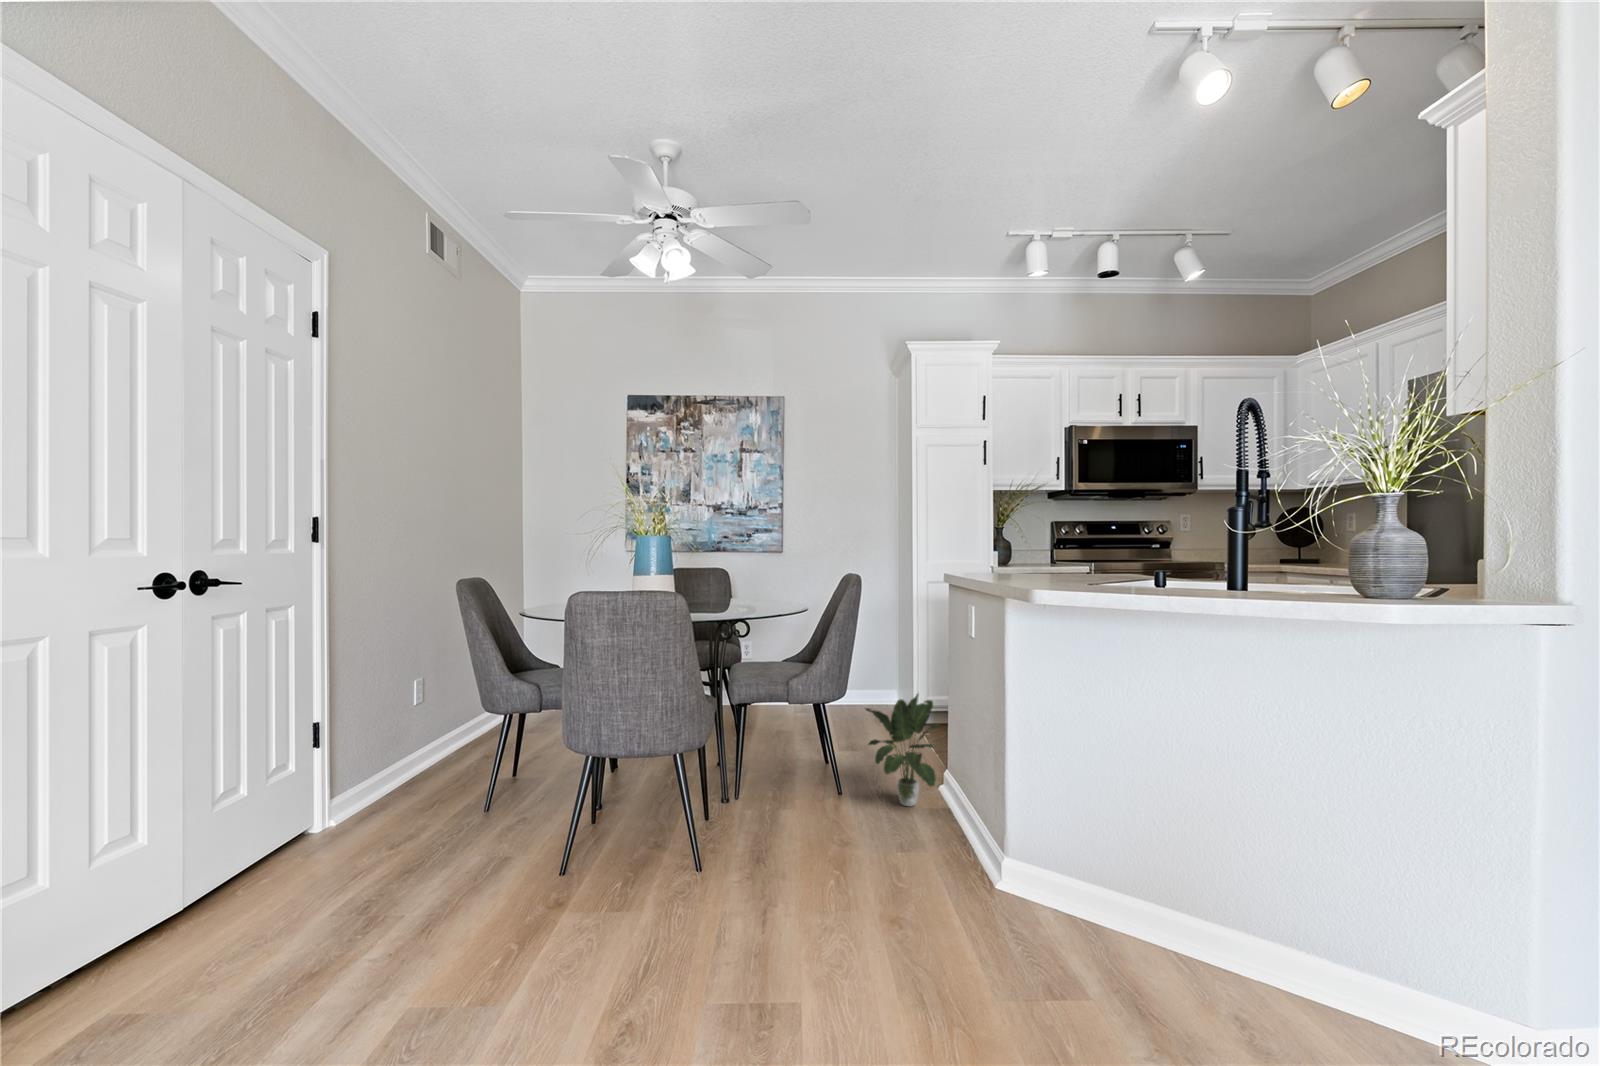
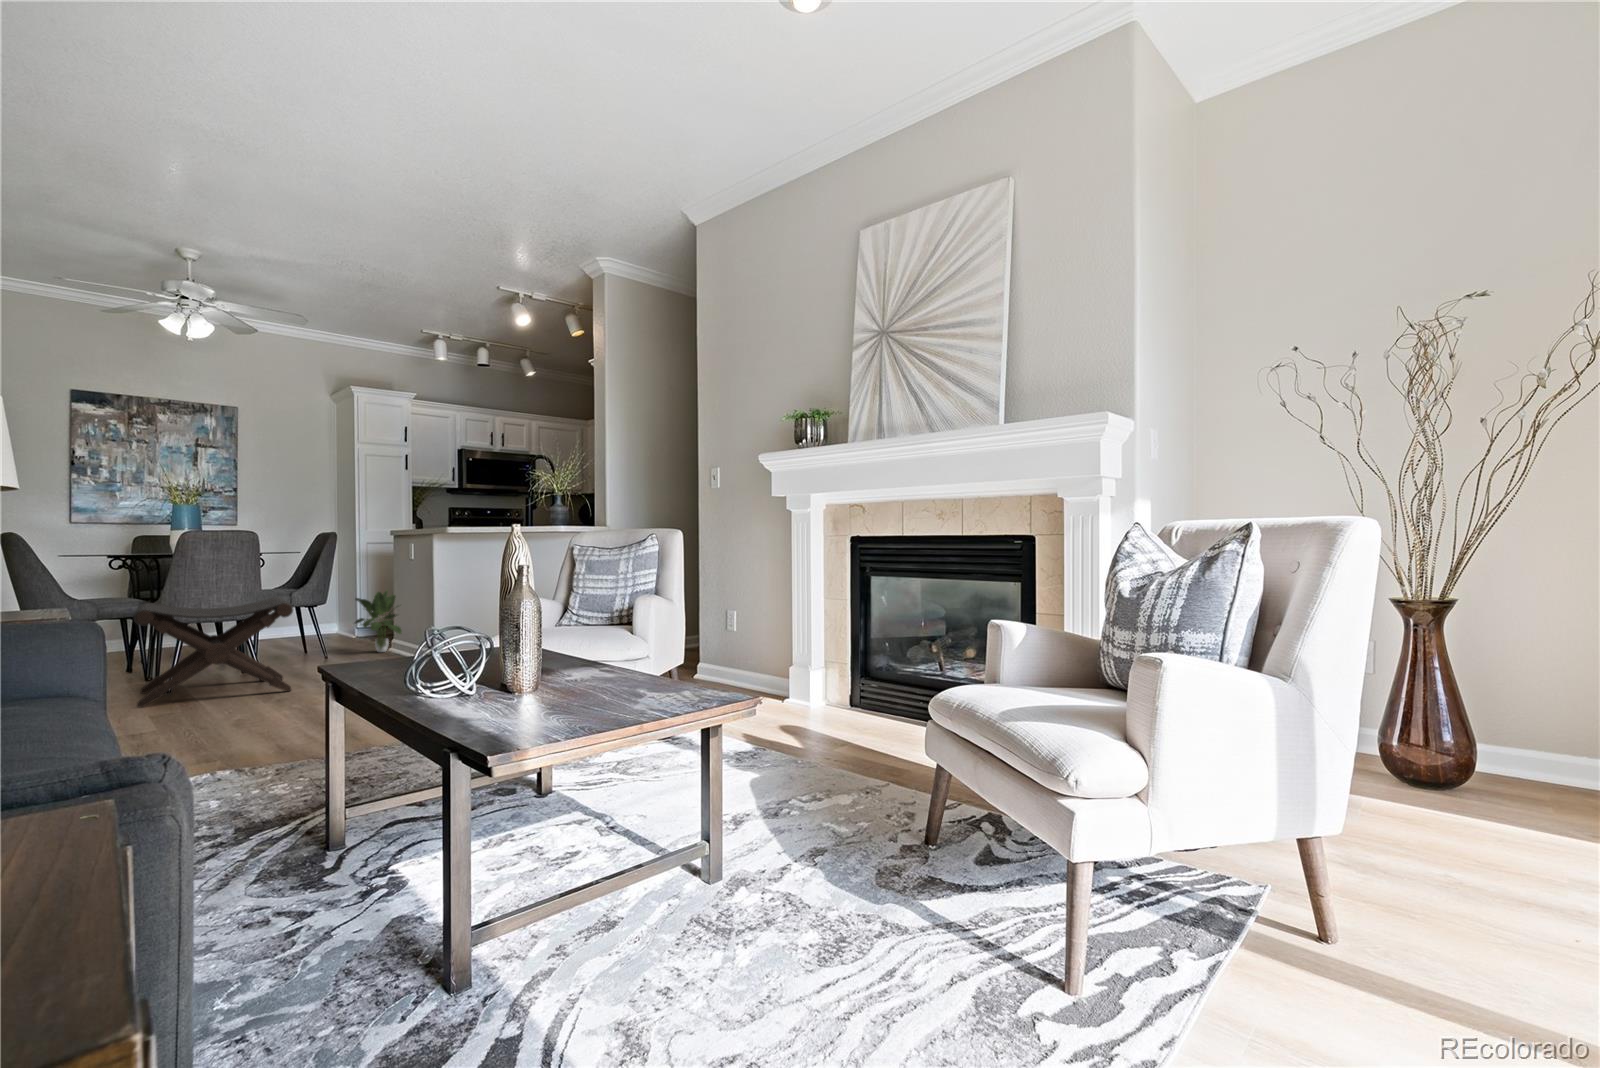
footstool: none [381,736,691,1002] -> present [134,597,293,707]

